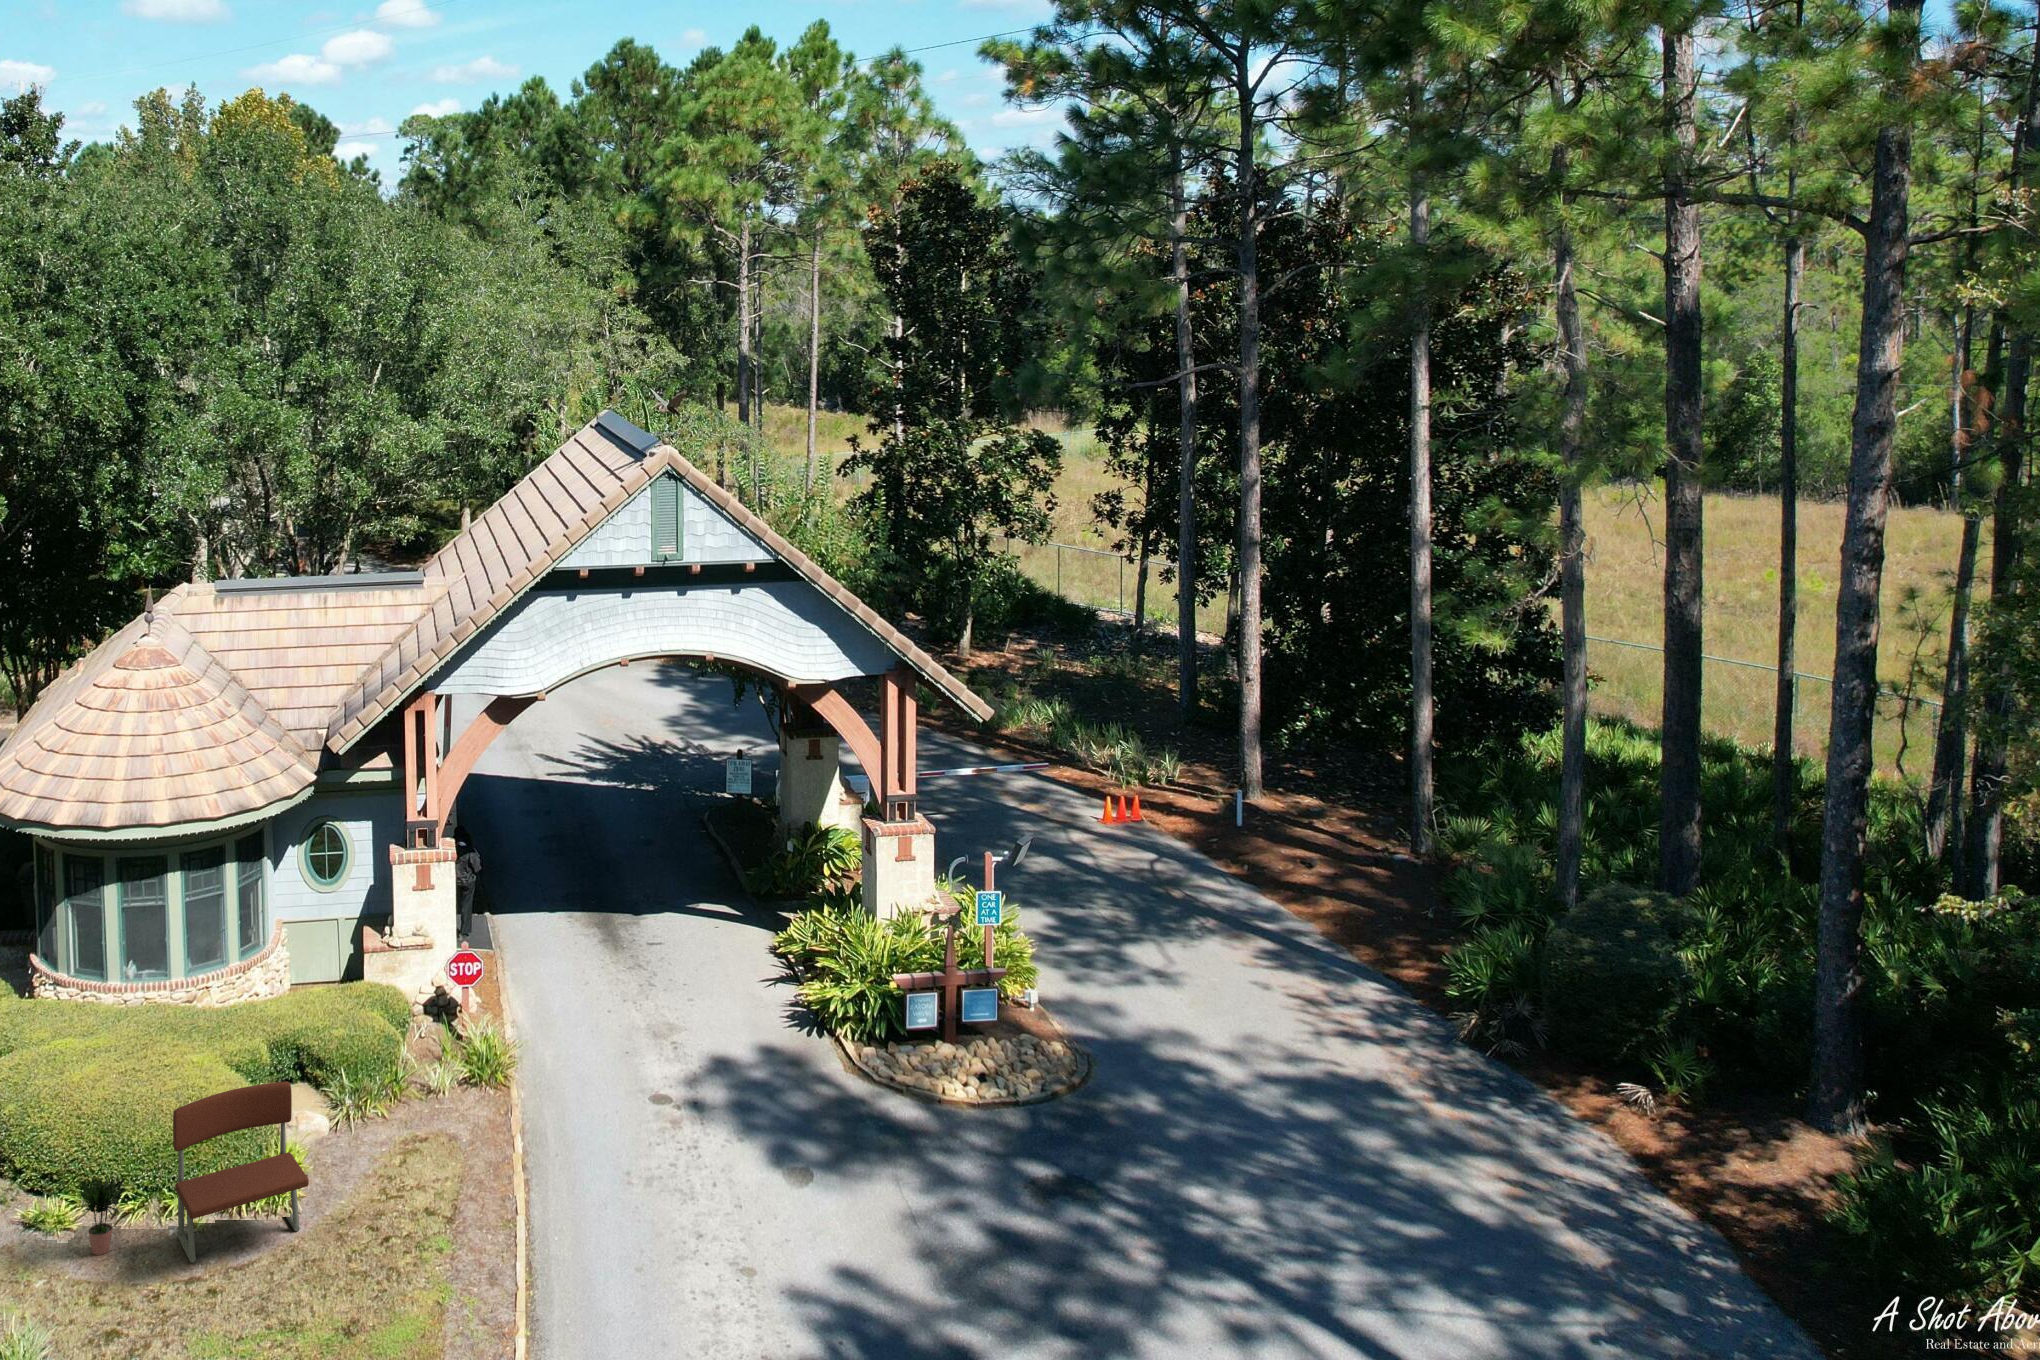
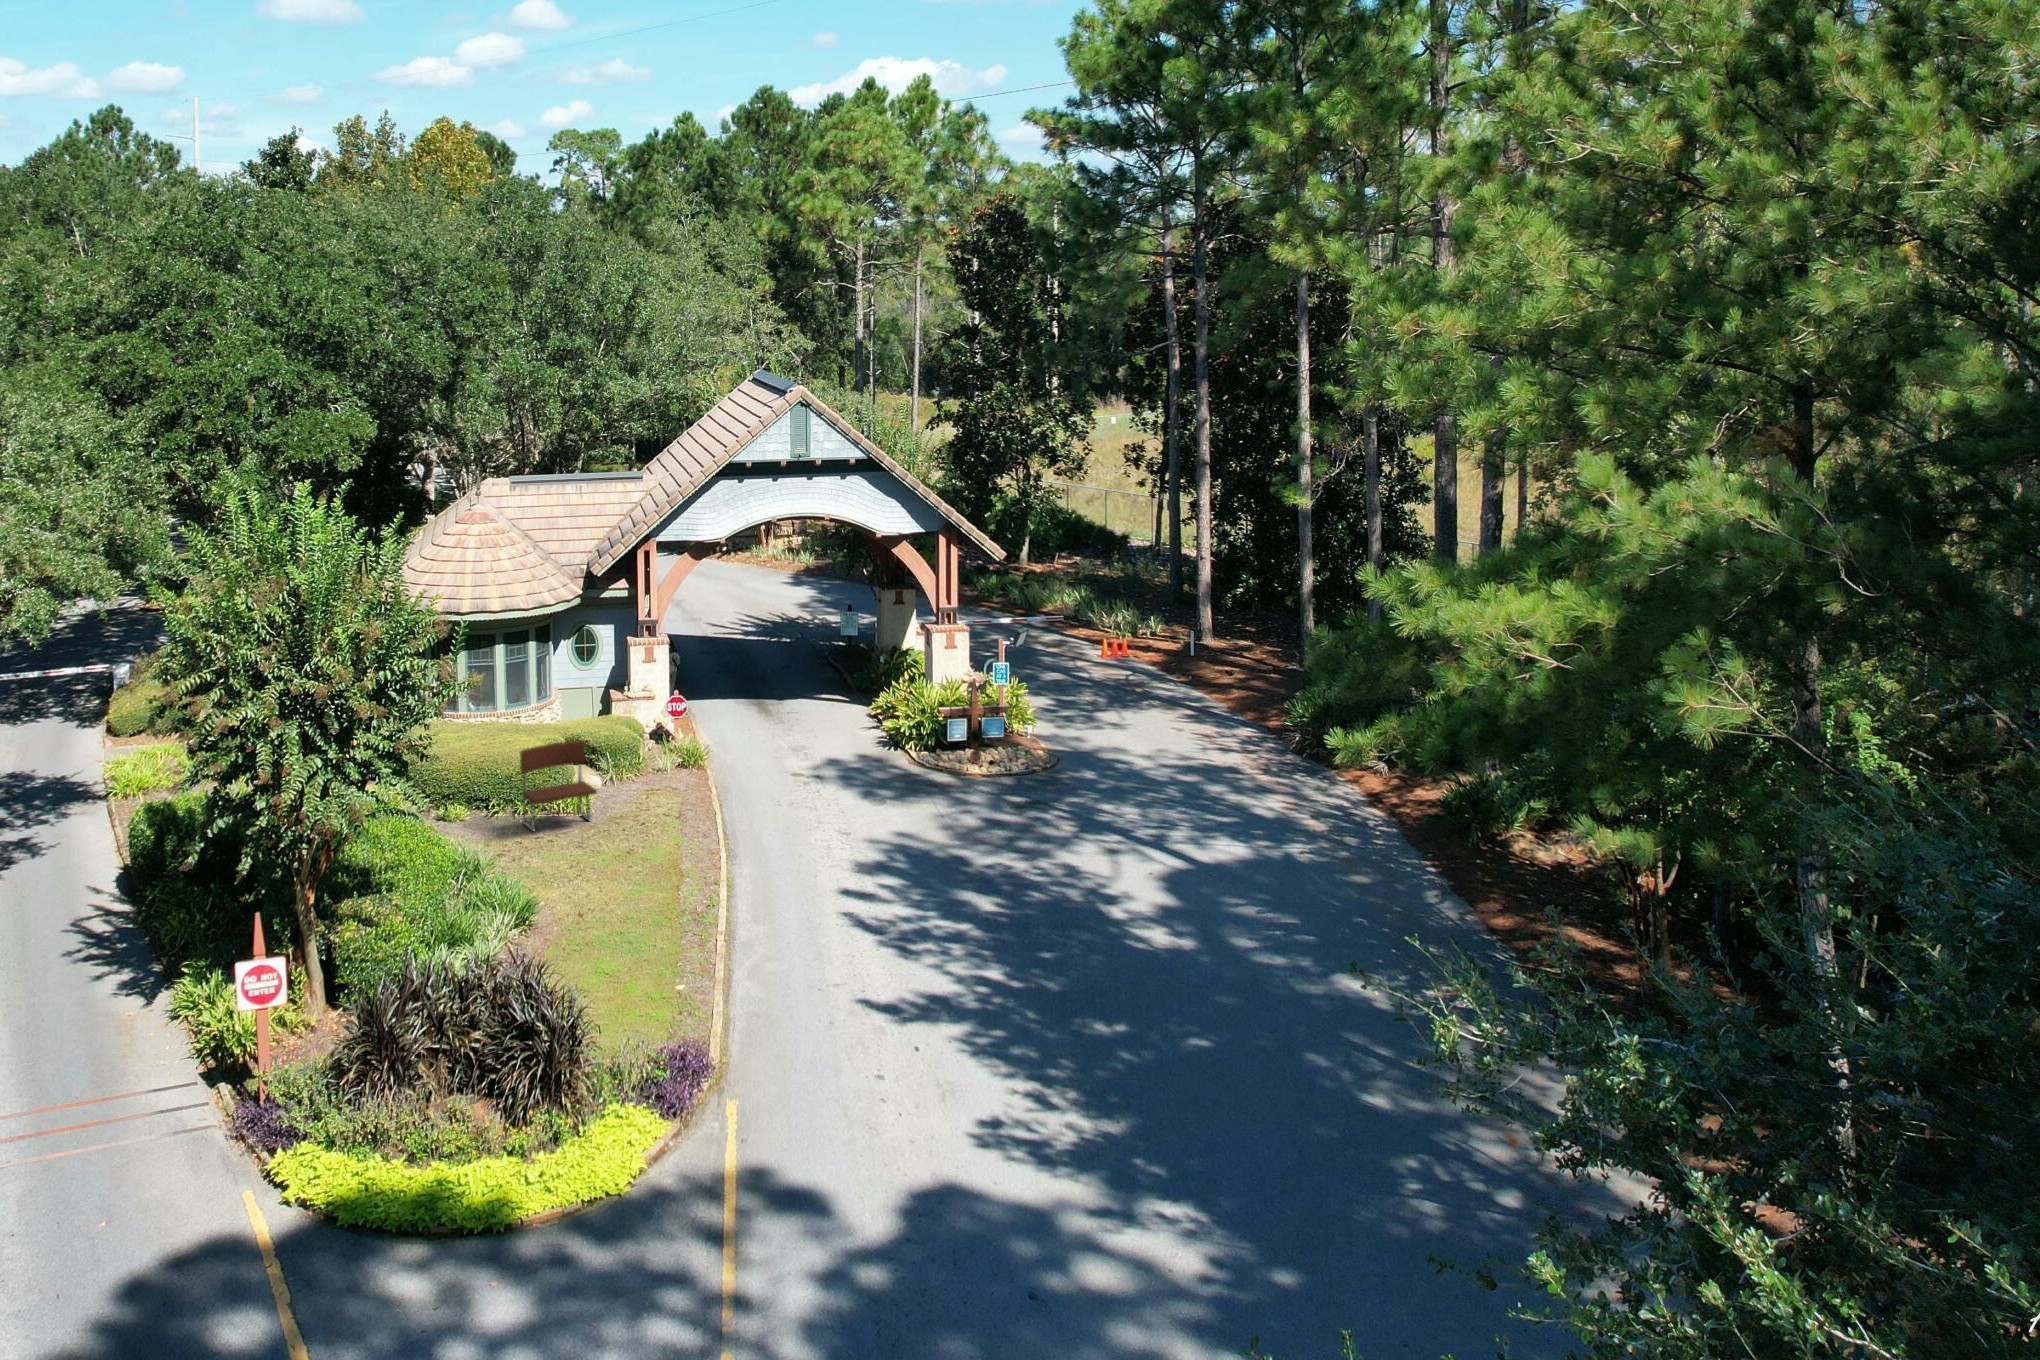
potted plant: present [80,1175,125,1255] -> present [967,727,986,764]

